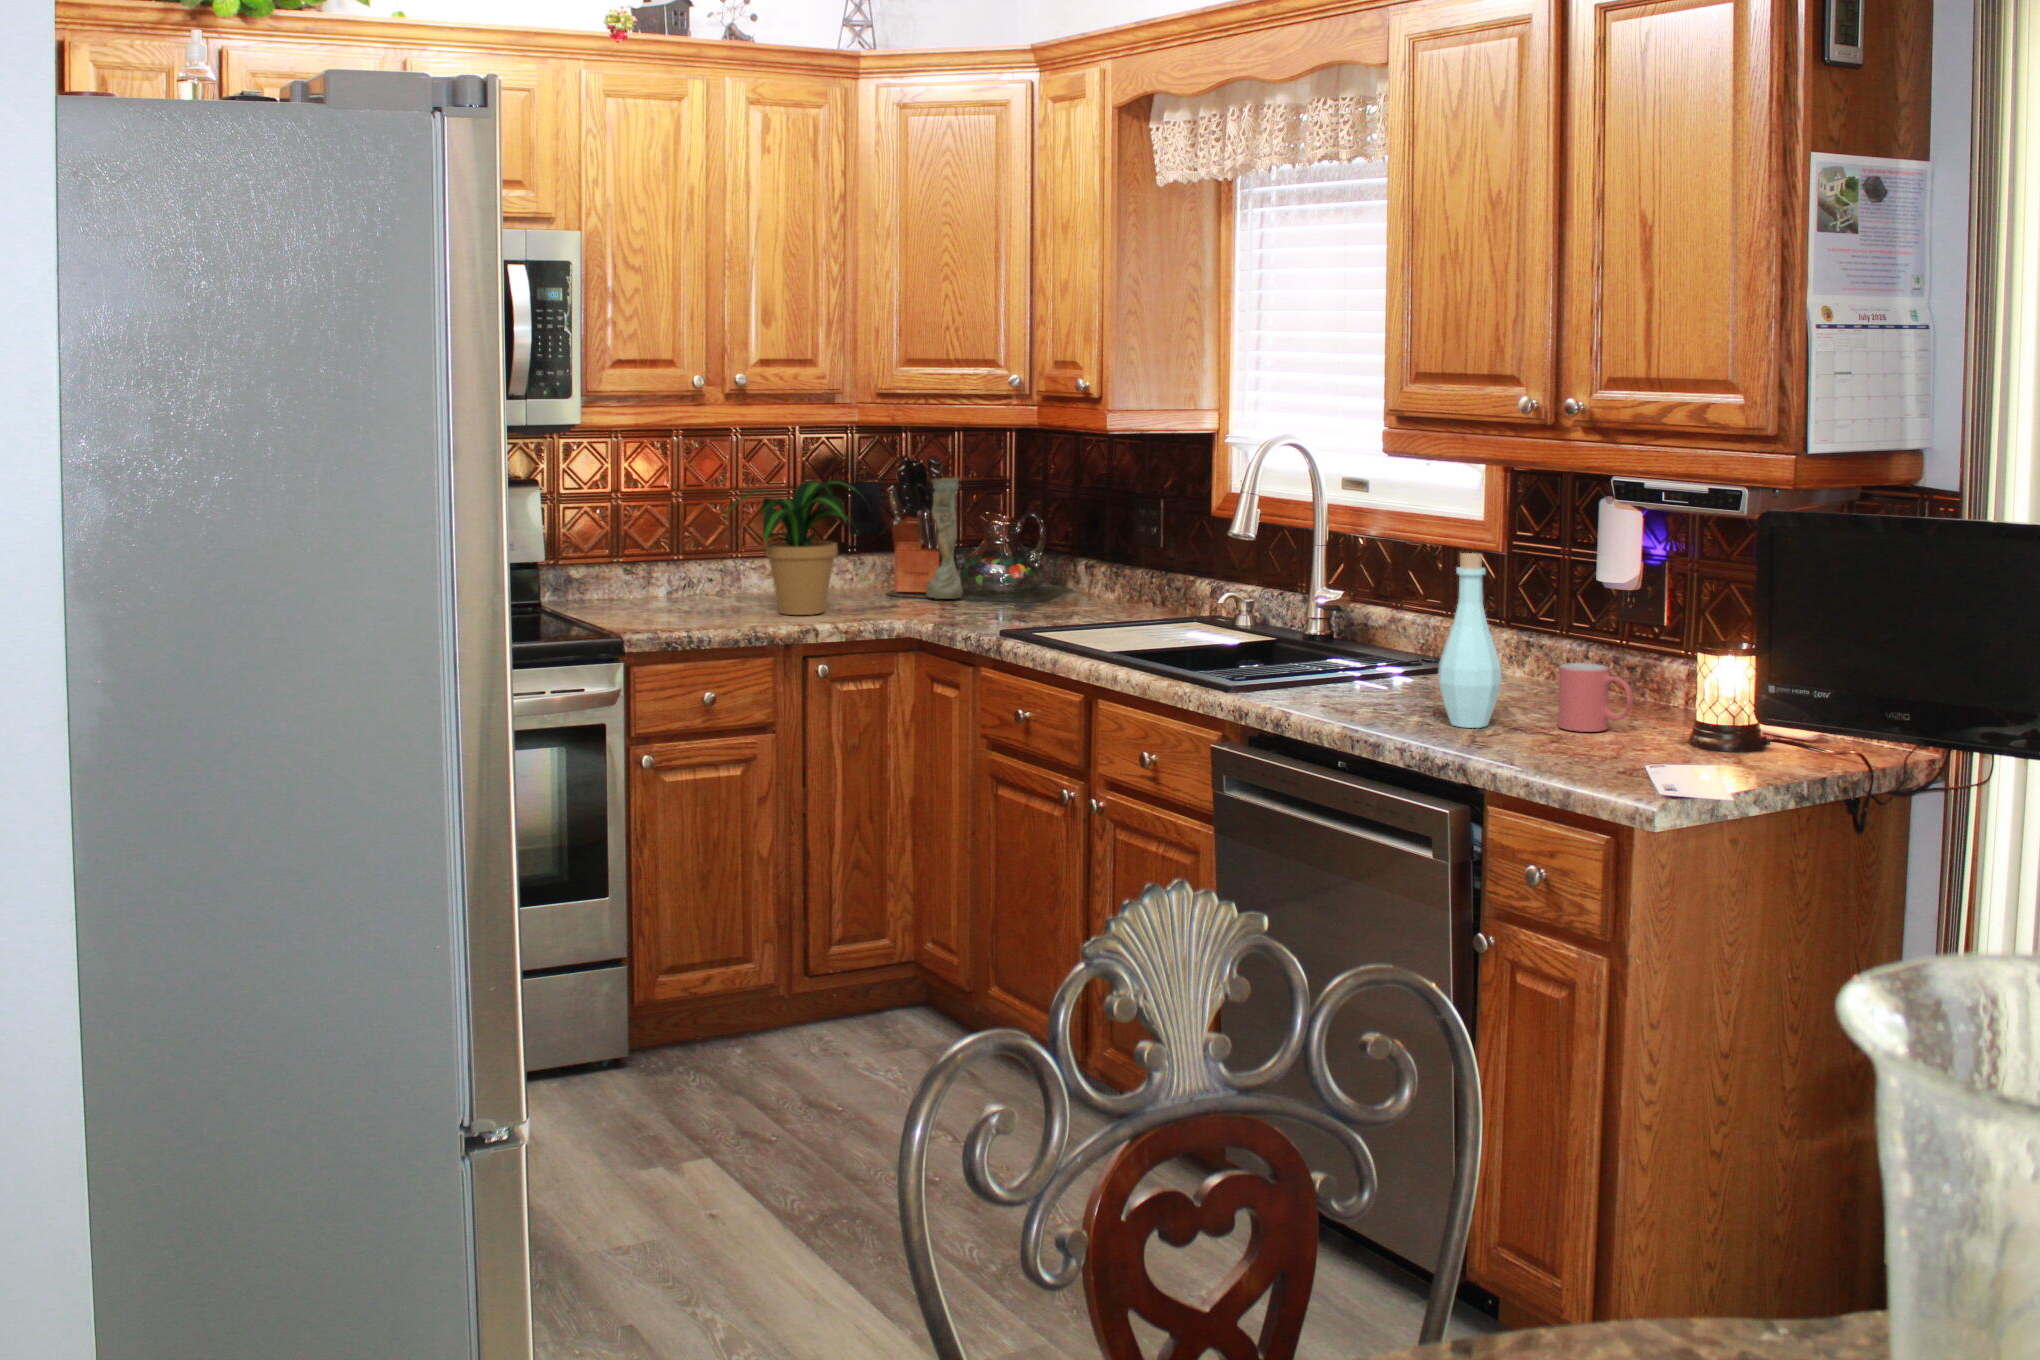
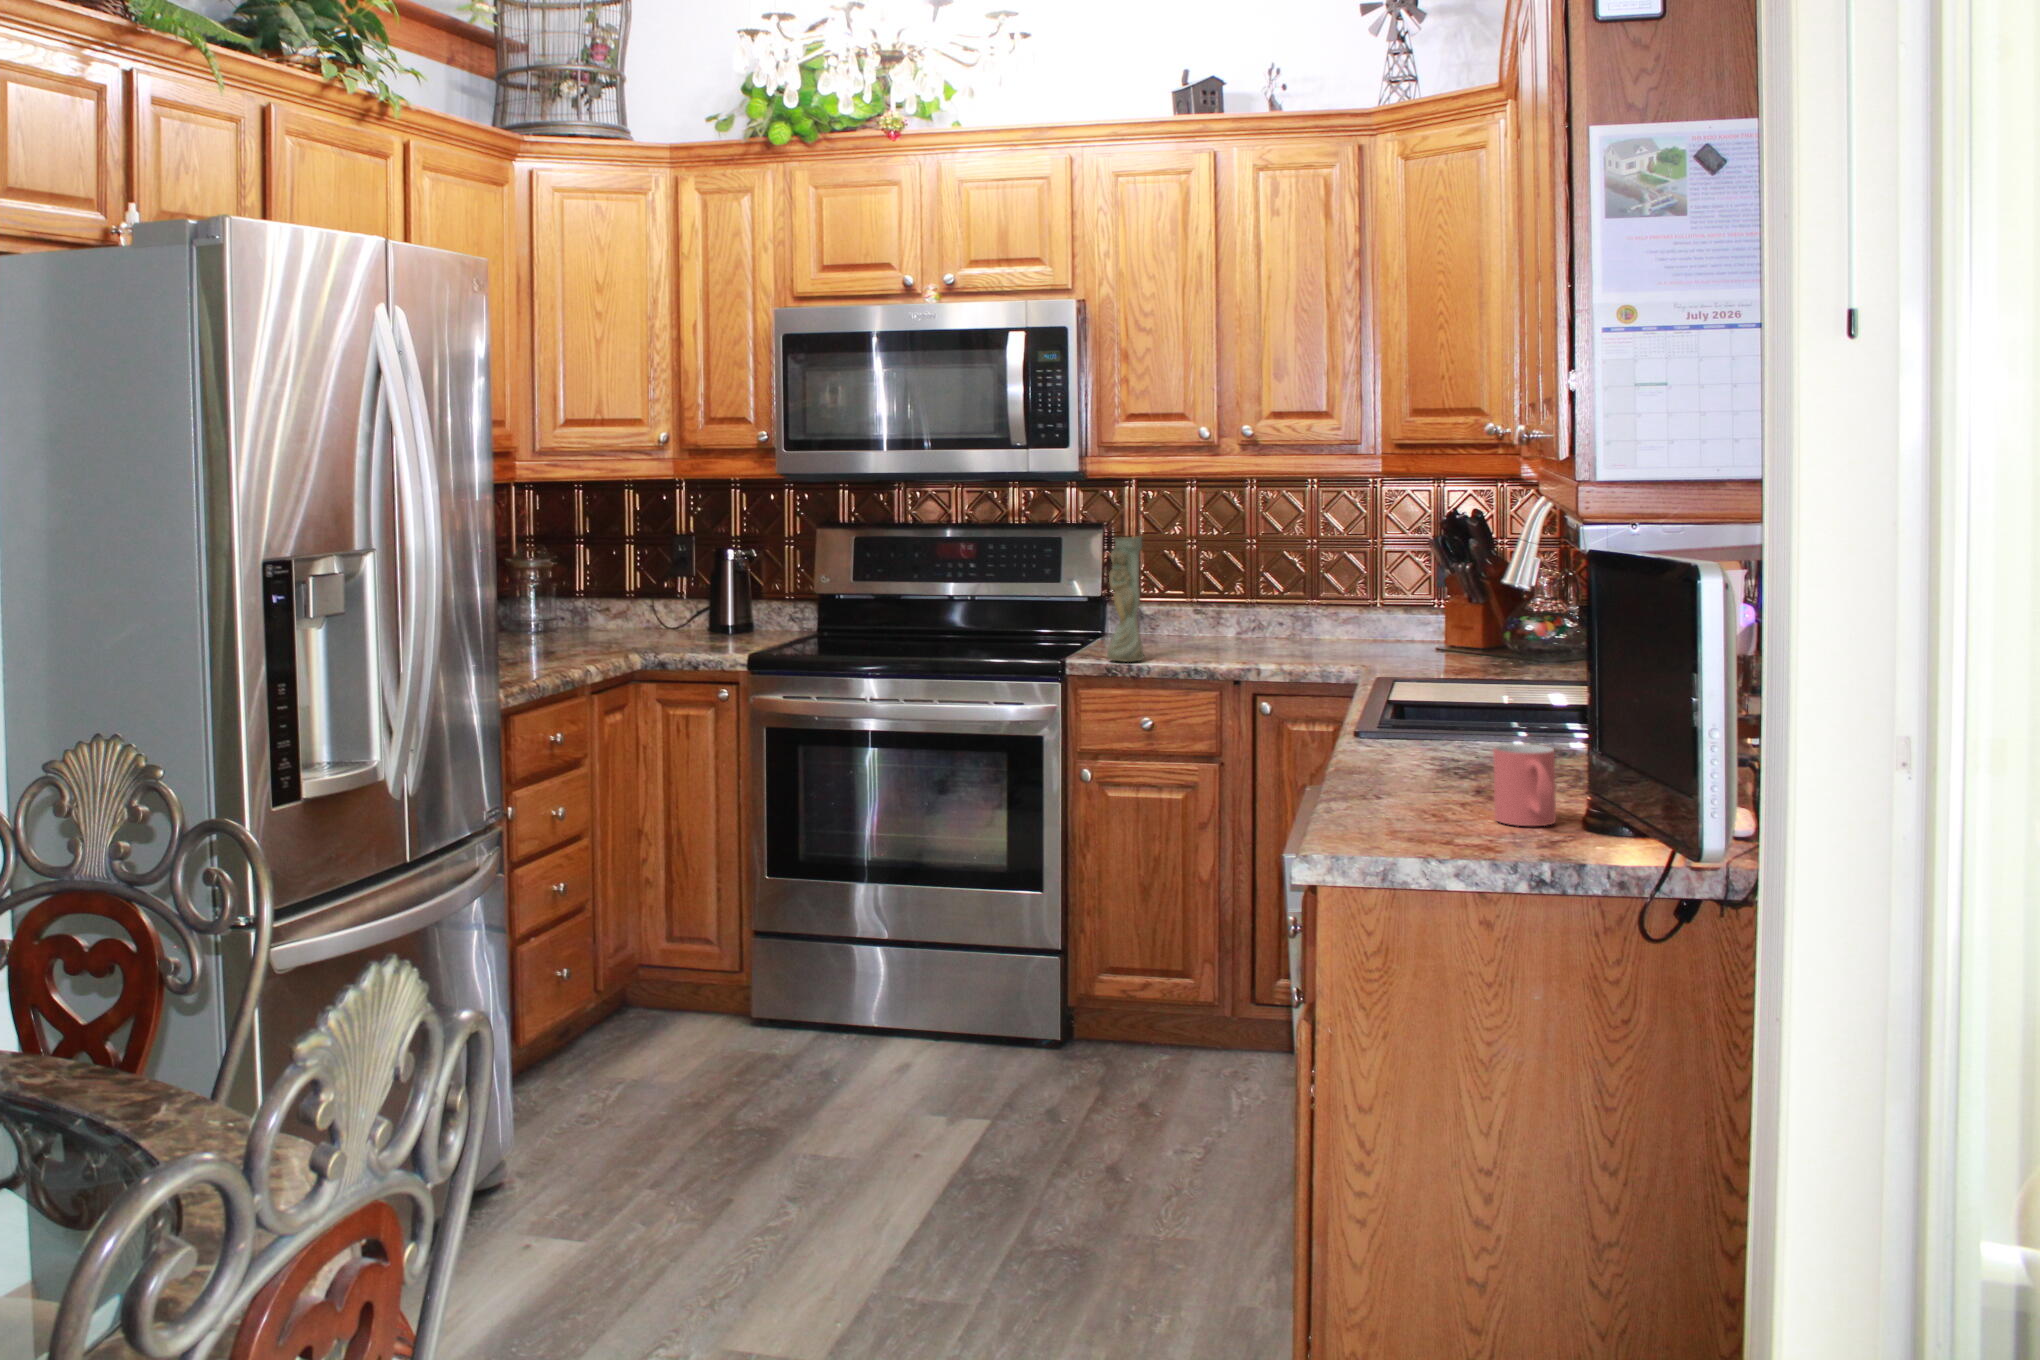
vase: present [926,477,963,599] -> present [1107,536,1144,662]
potted plant: present [726,480,862,615] -> none [1215,528,1347,658]
bottle: present [1438,553,1501,728] -> none [1381,608,1453,805]

